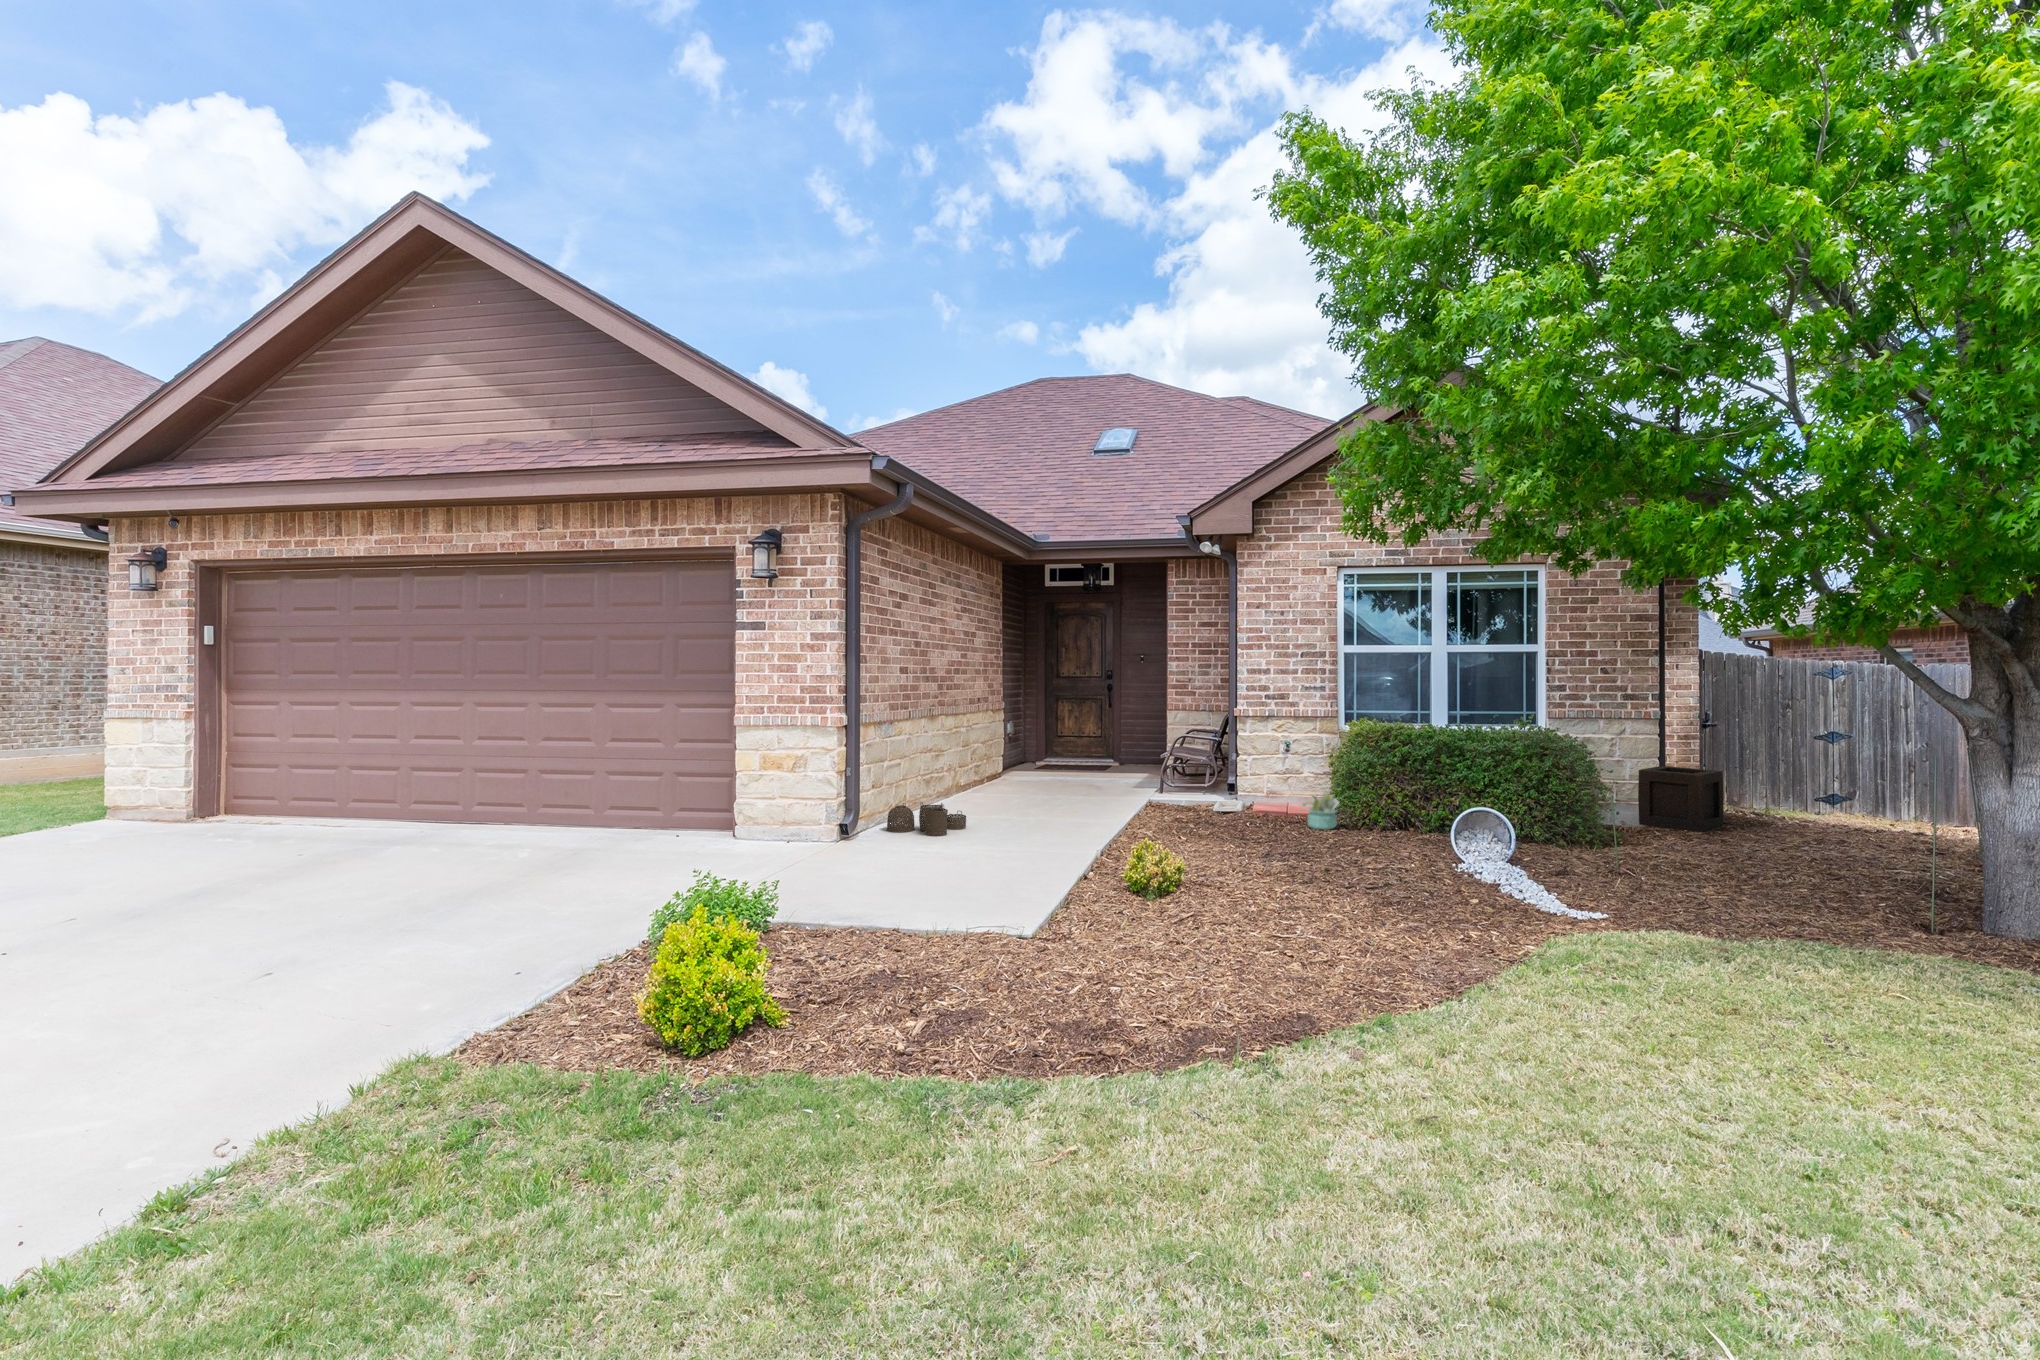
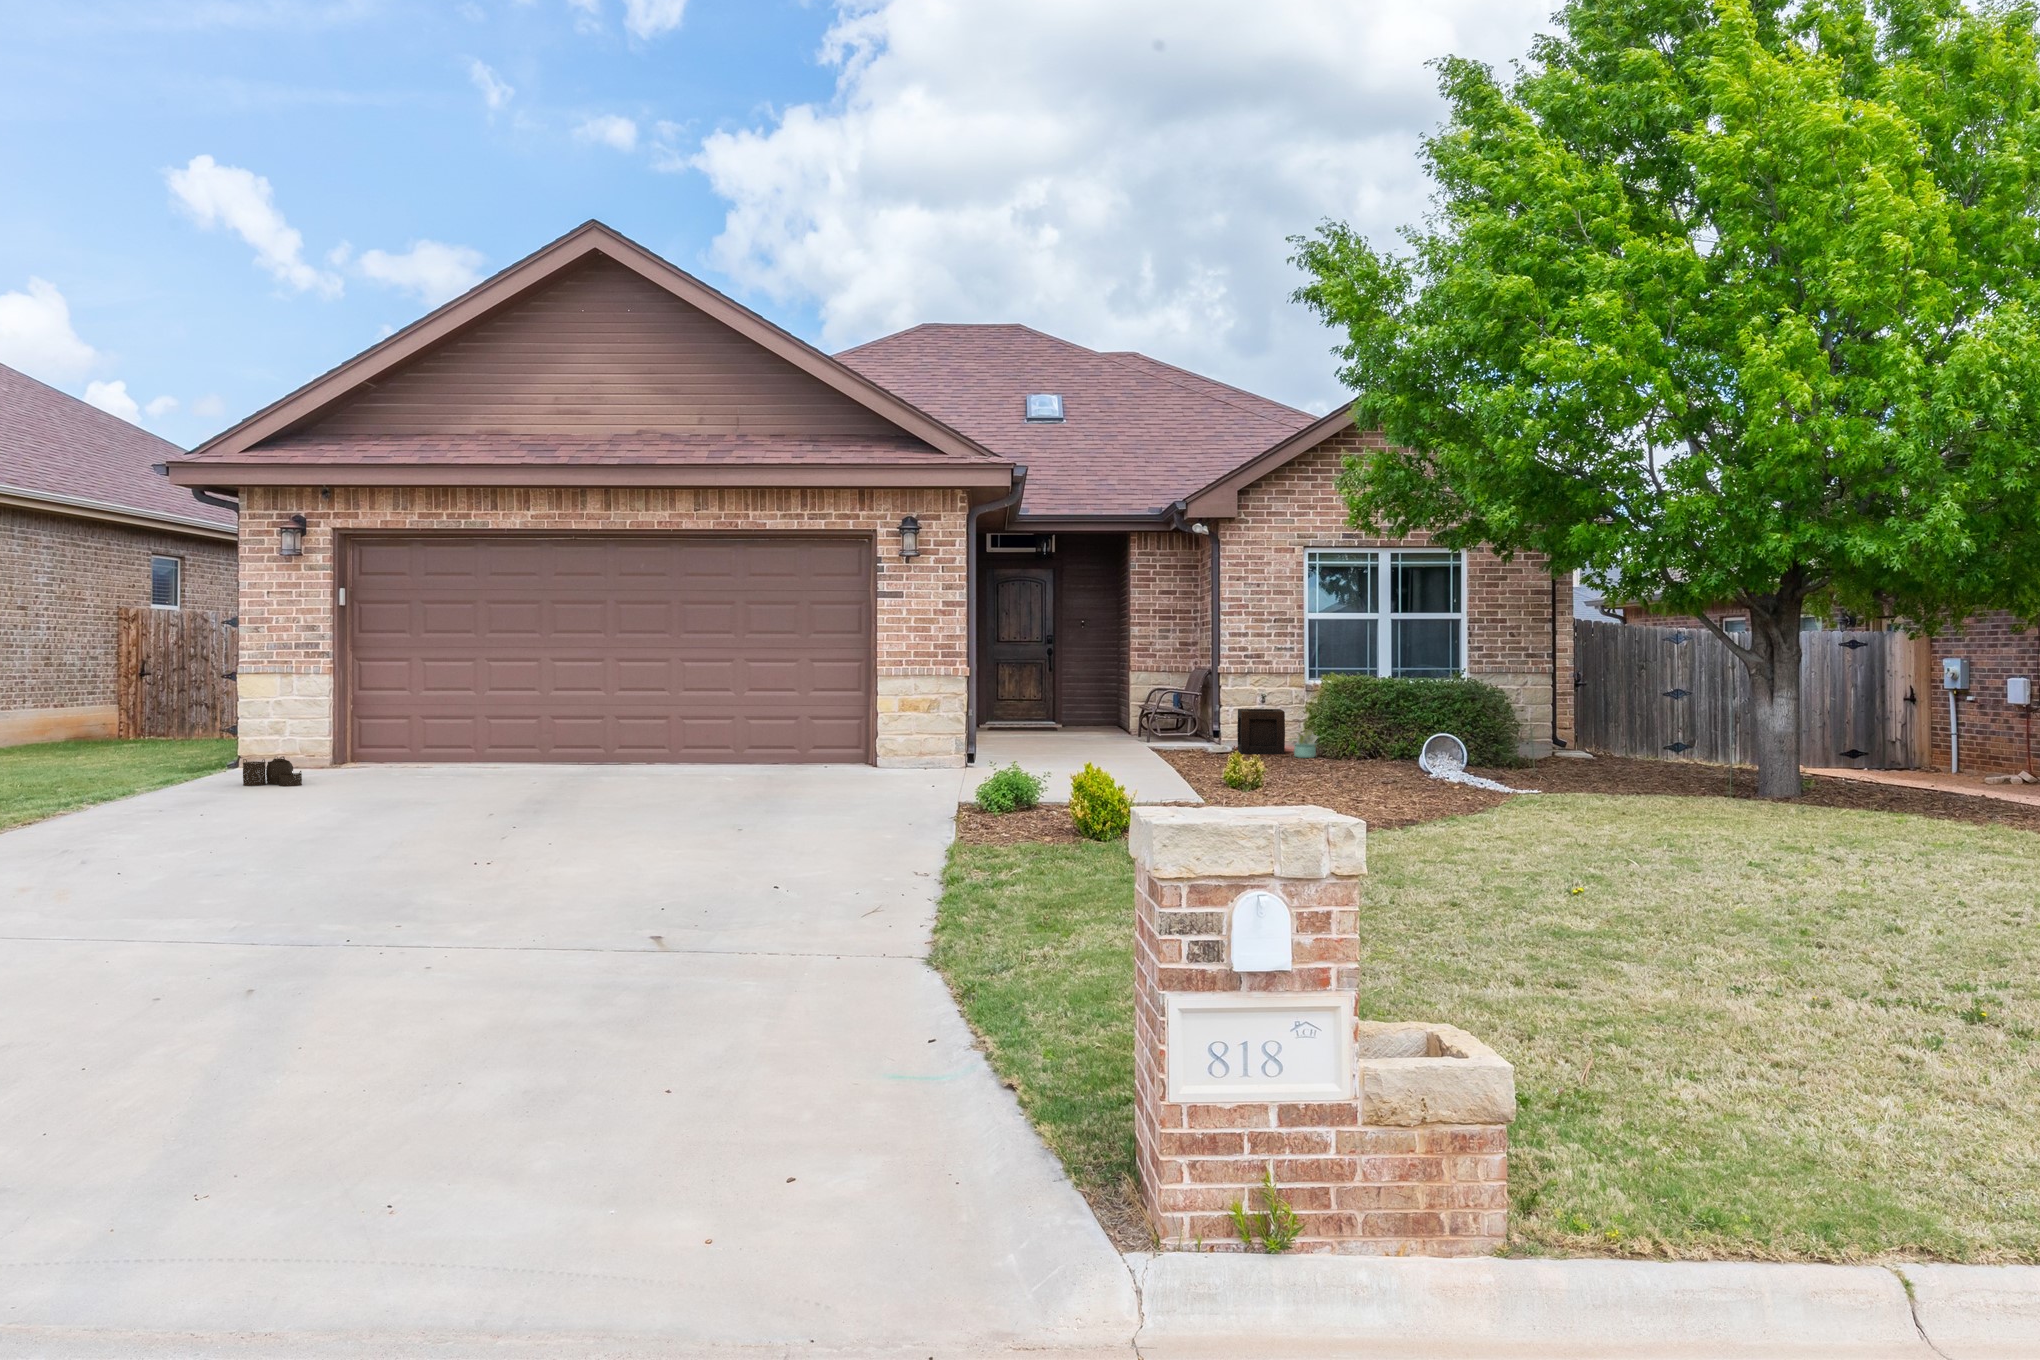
wooden crate: present [1638,766,1724,832] -> present [1237,709,1285,754]
woven basket: present [887,802,966,836] -> present [243,757,302,786]

